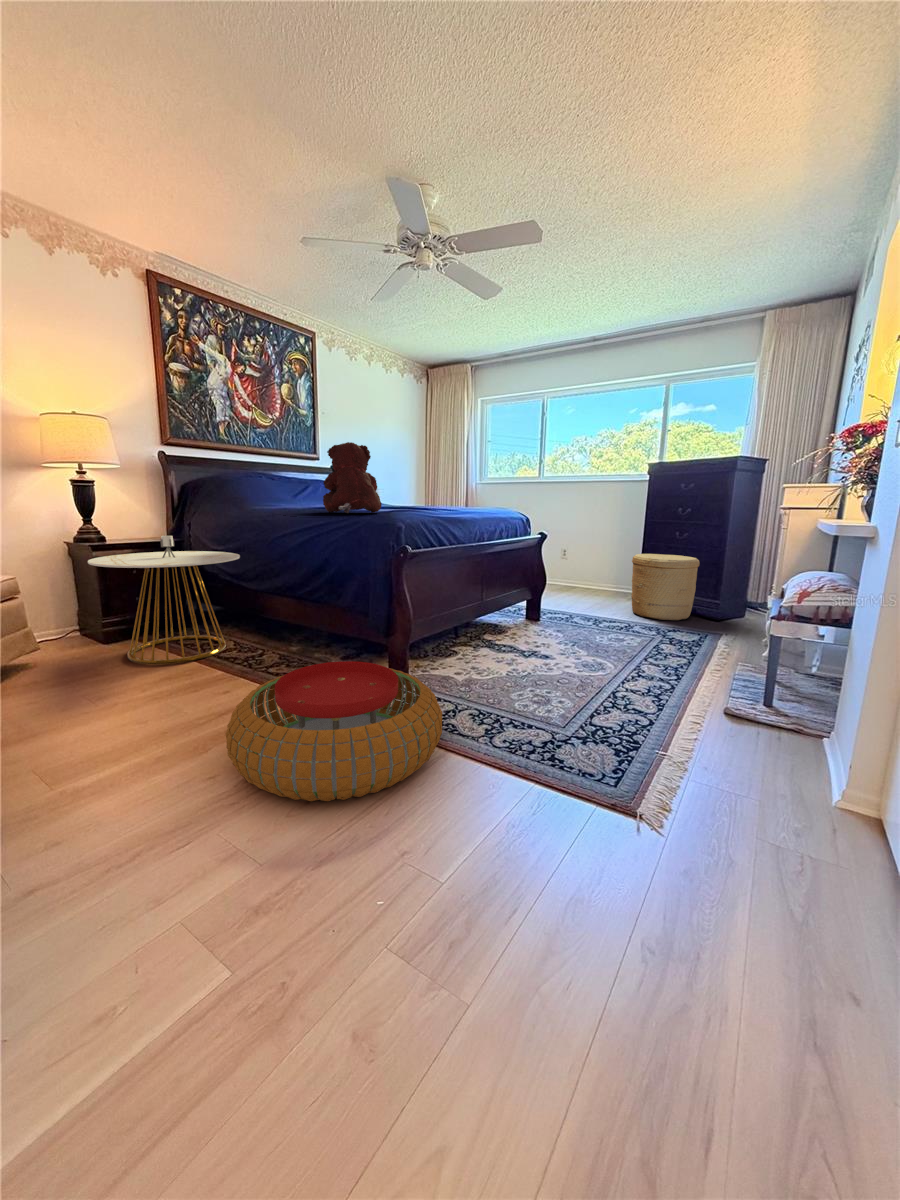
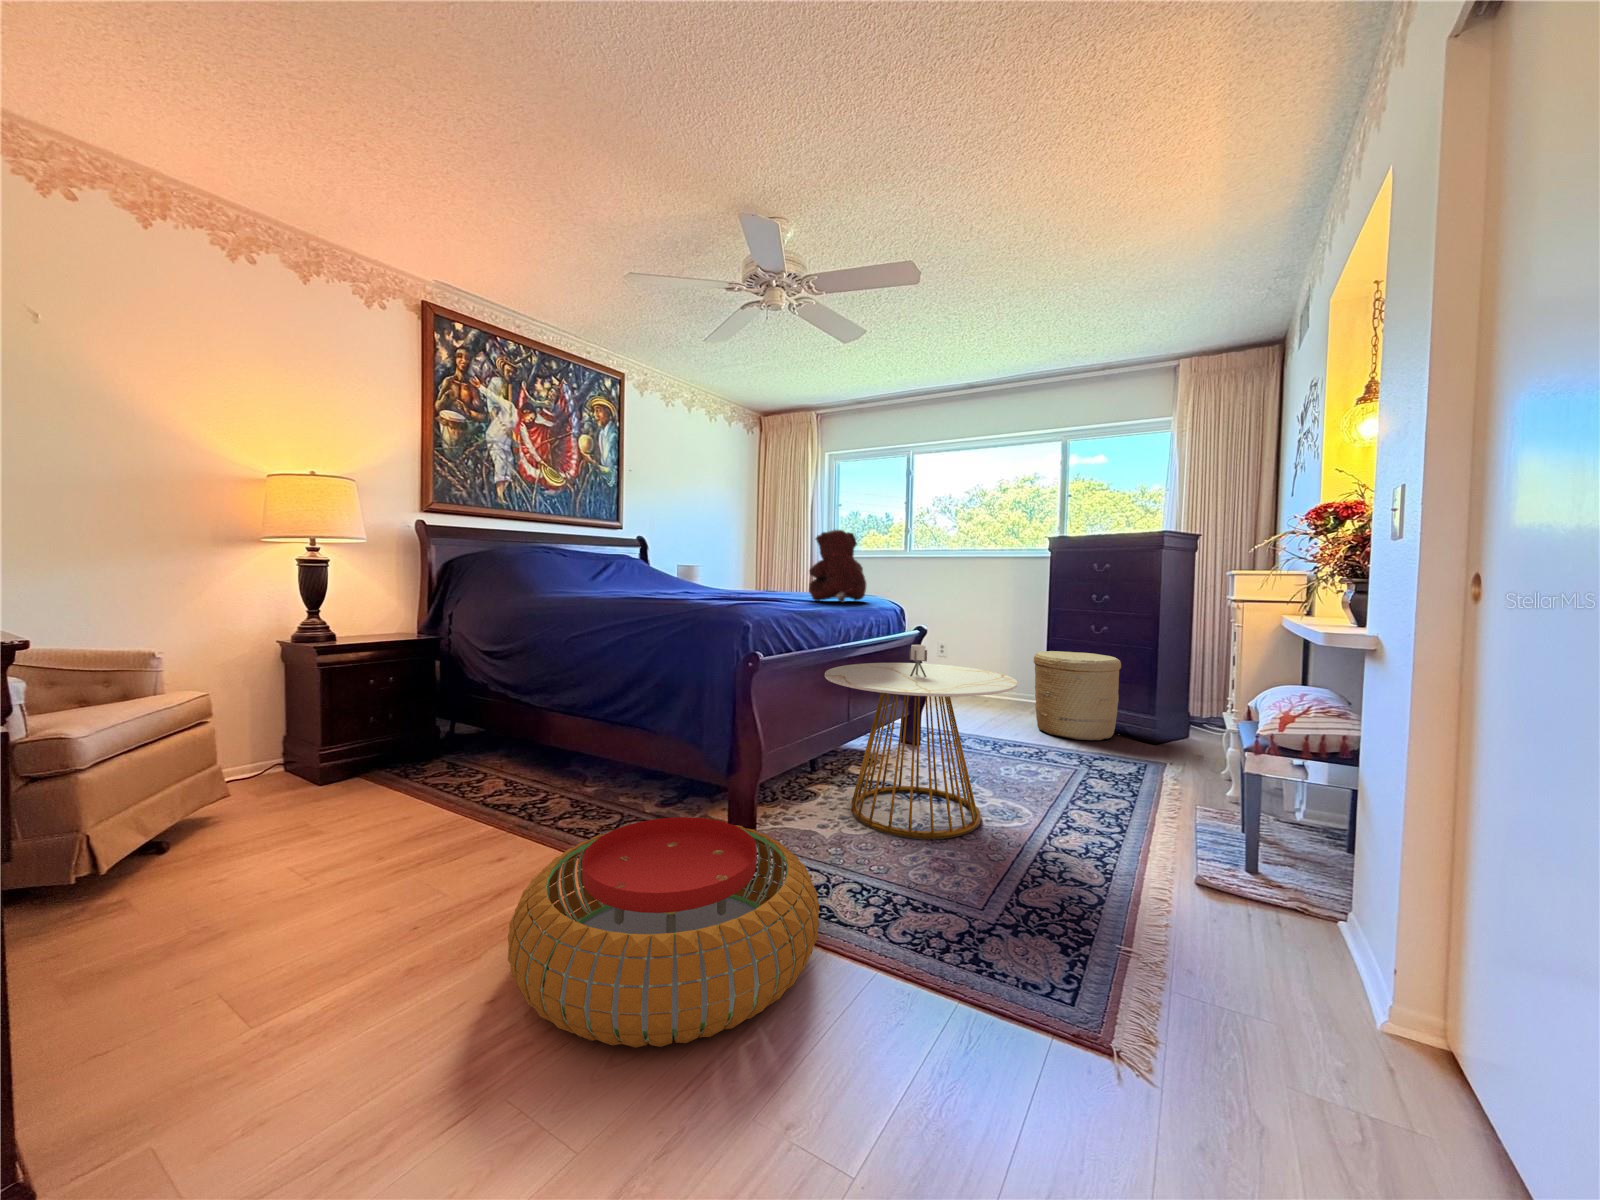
teddy bear: present [323,442,382,513] -> present [809,530,866,602]
side table: present [88,536,240,664] -> present [825,645,1017,839]

